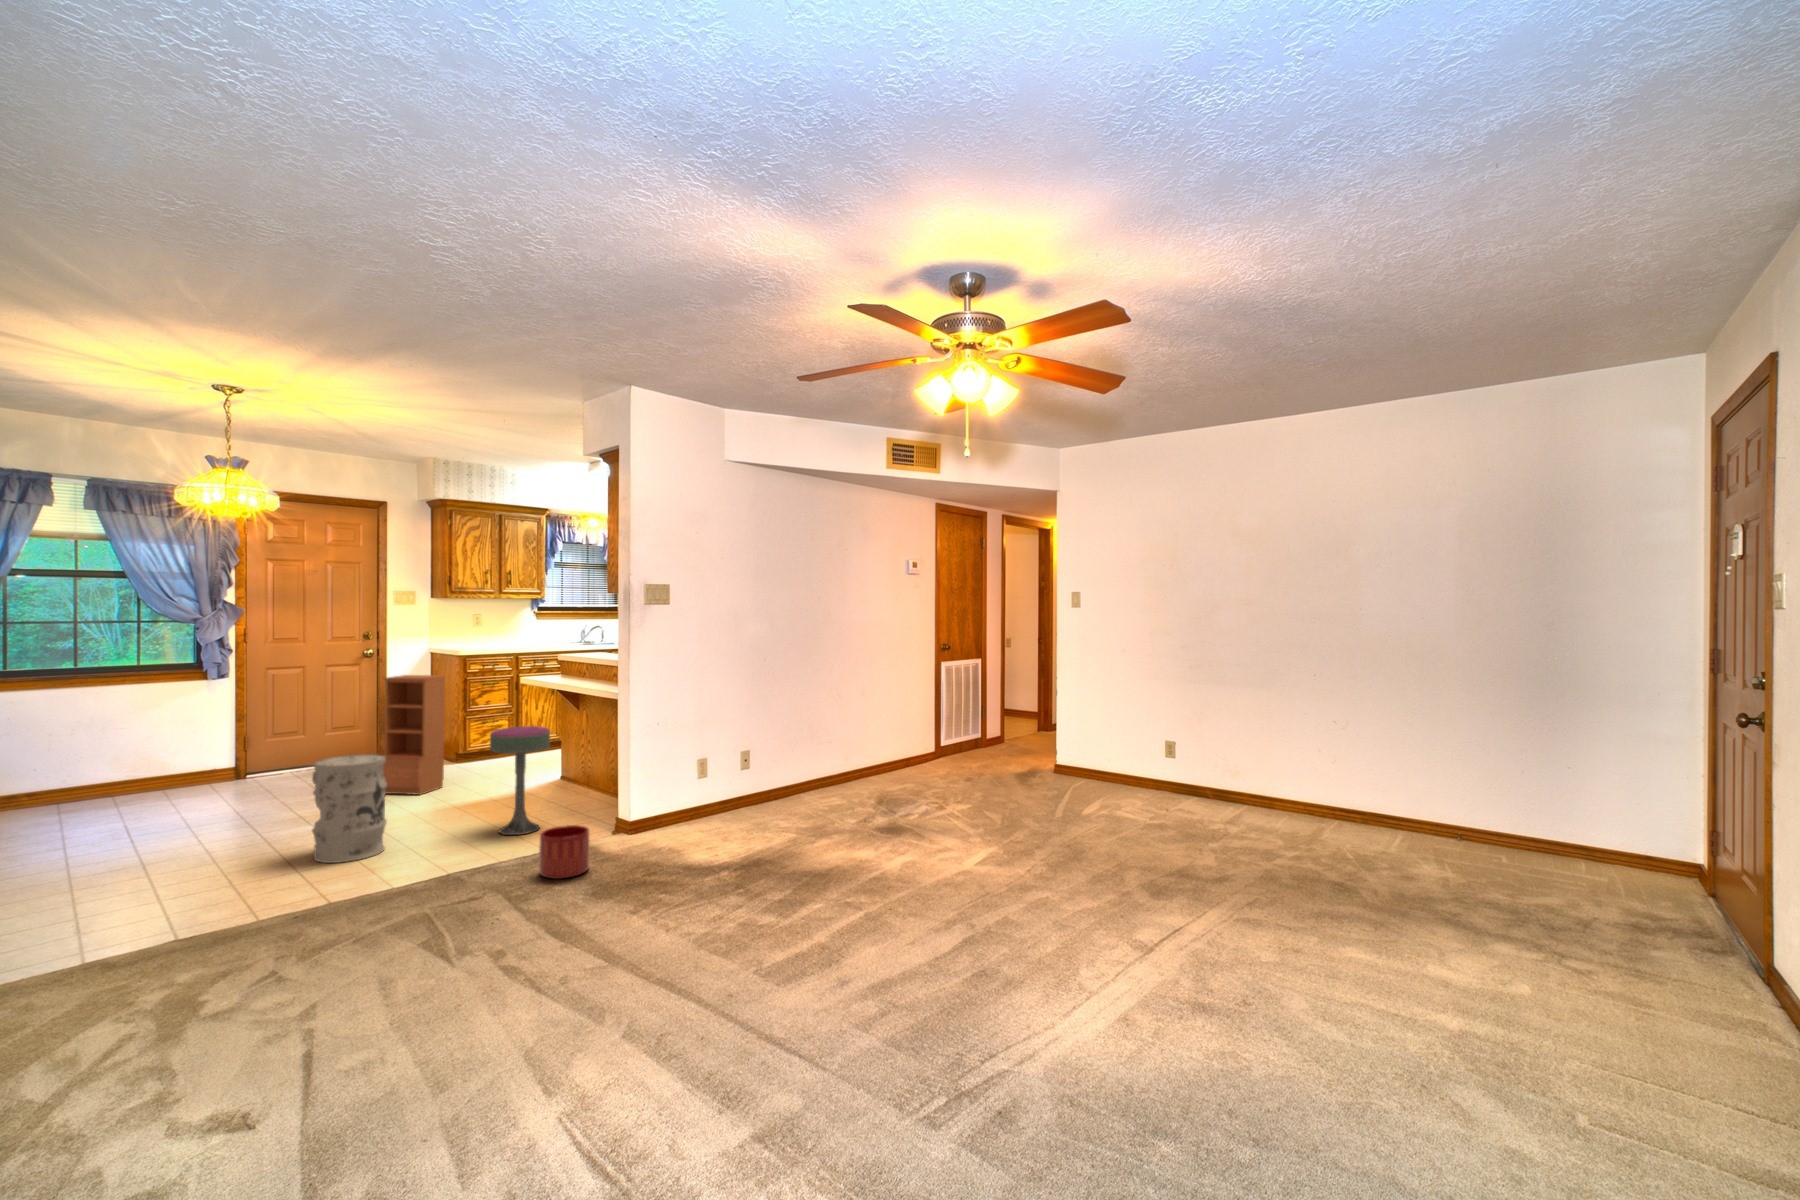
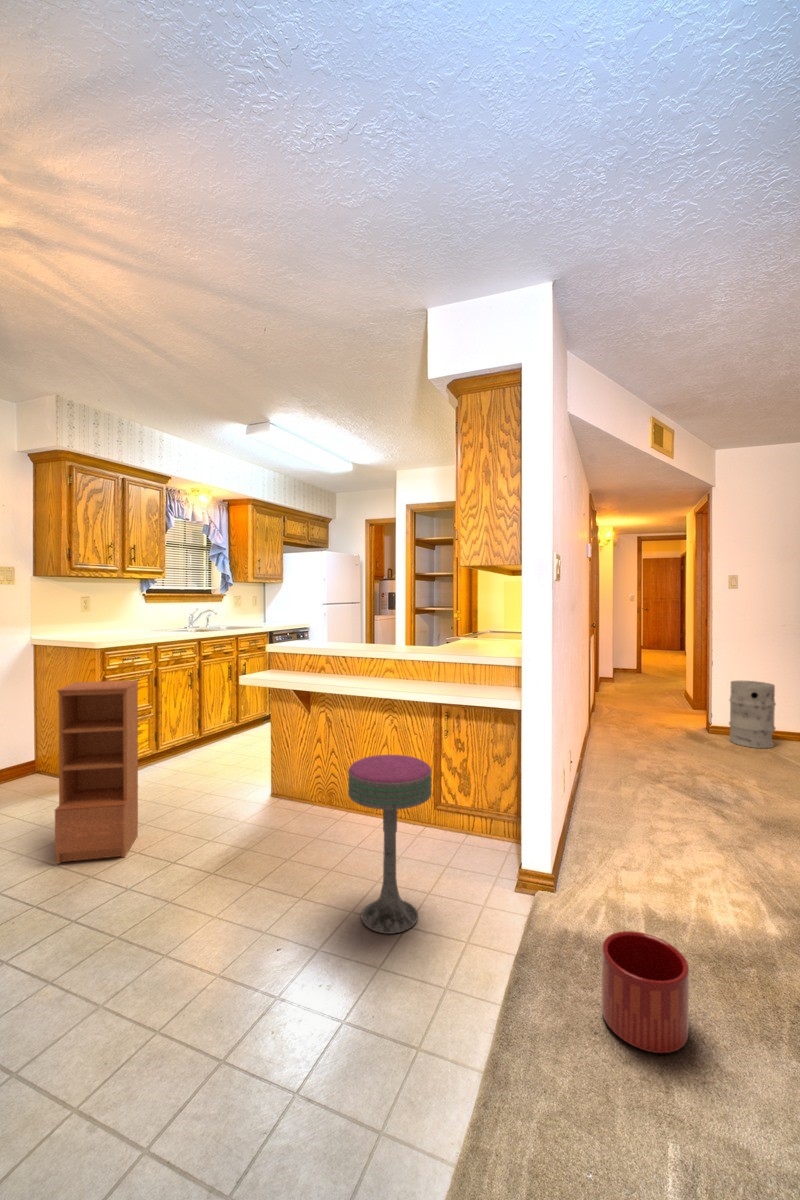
trash can: present [312,754,387,863] -> present [729,681,776,748]

